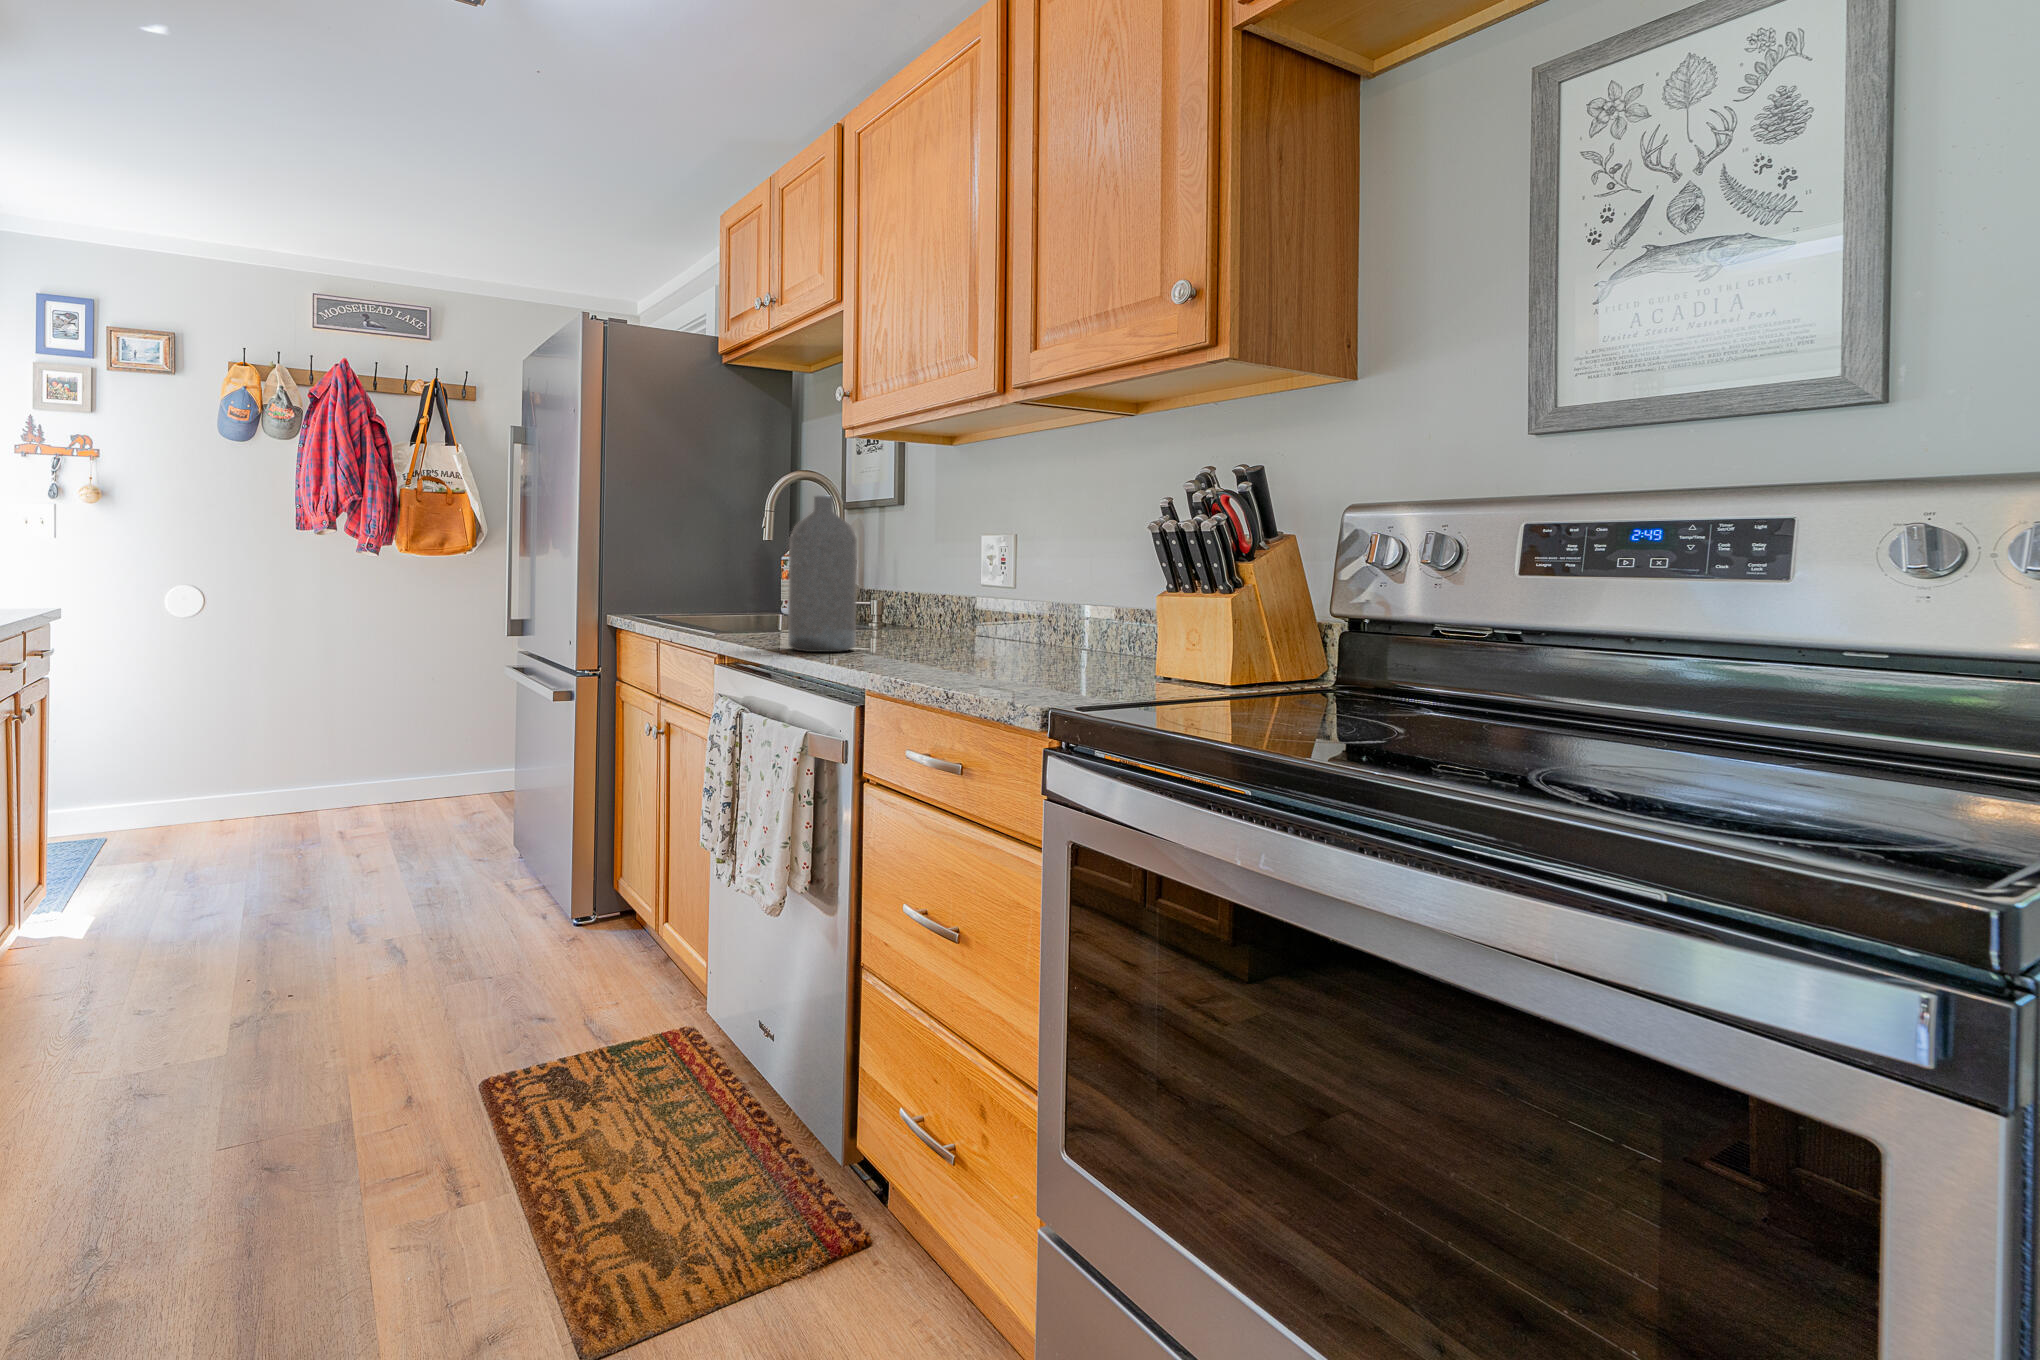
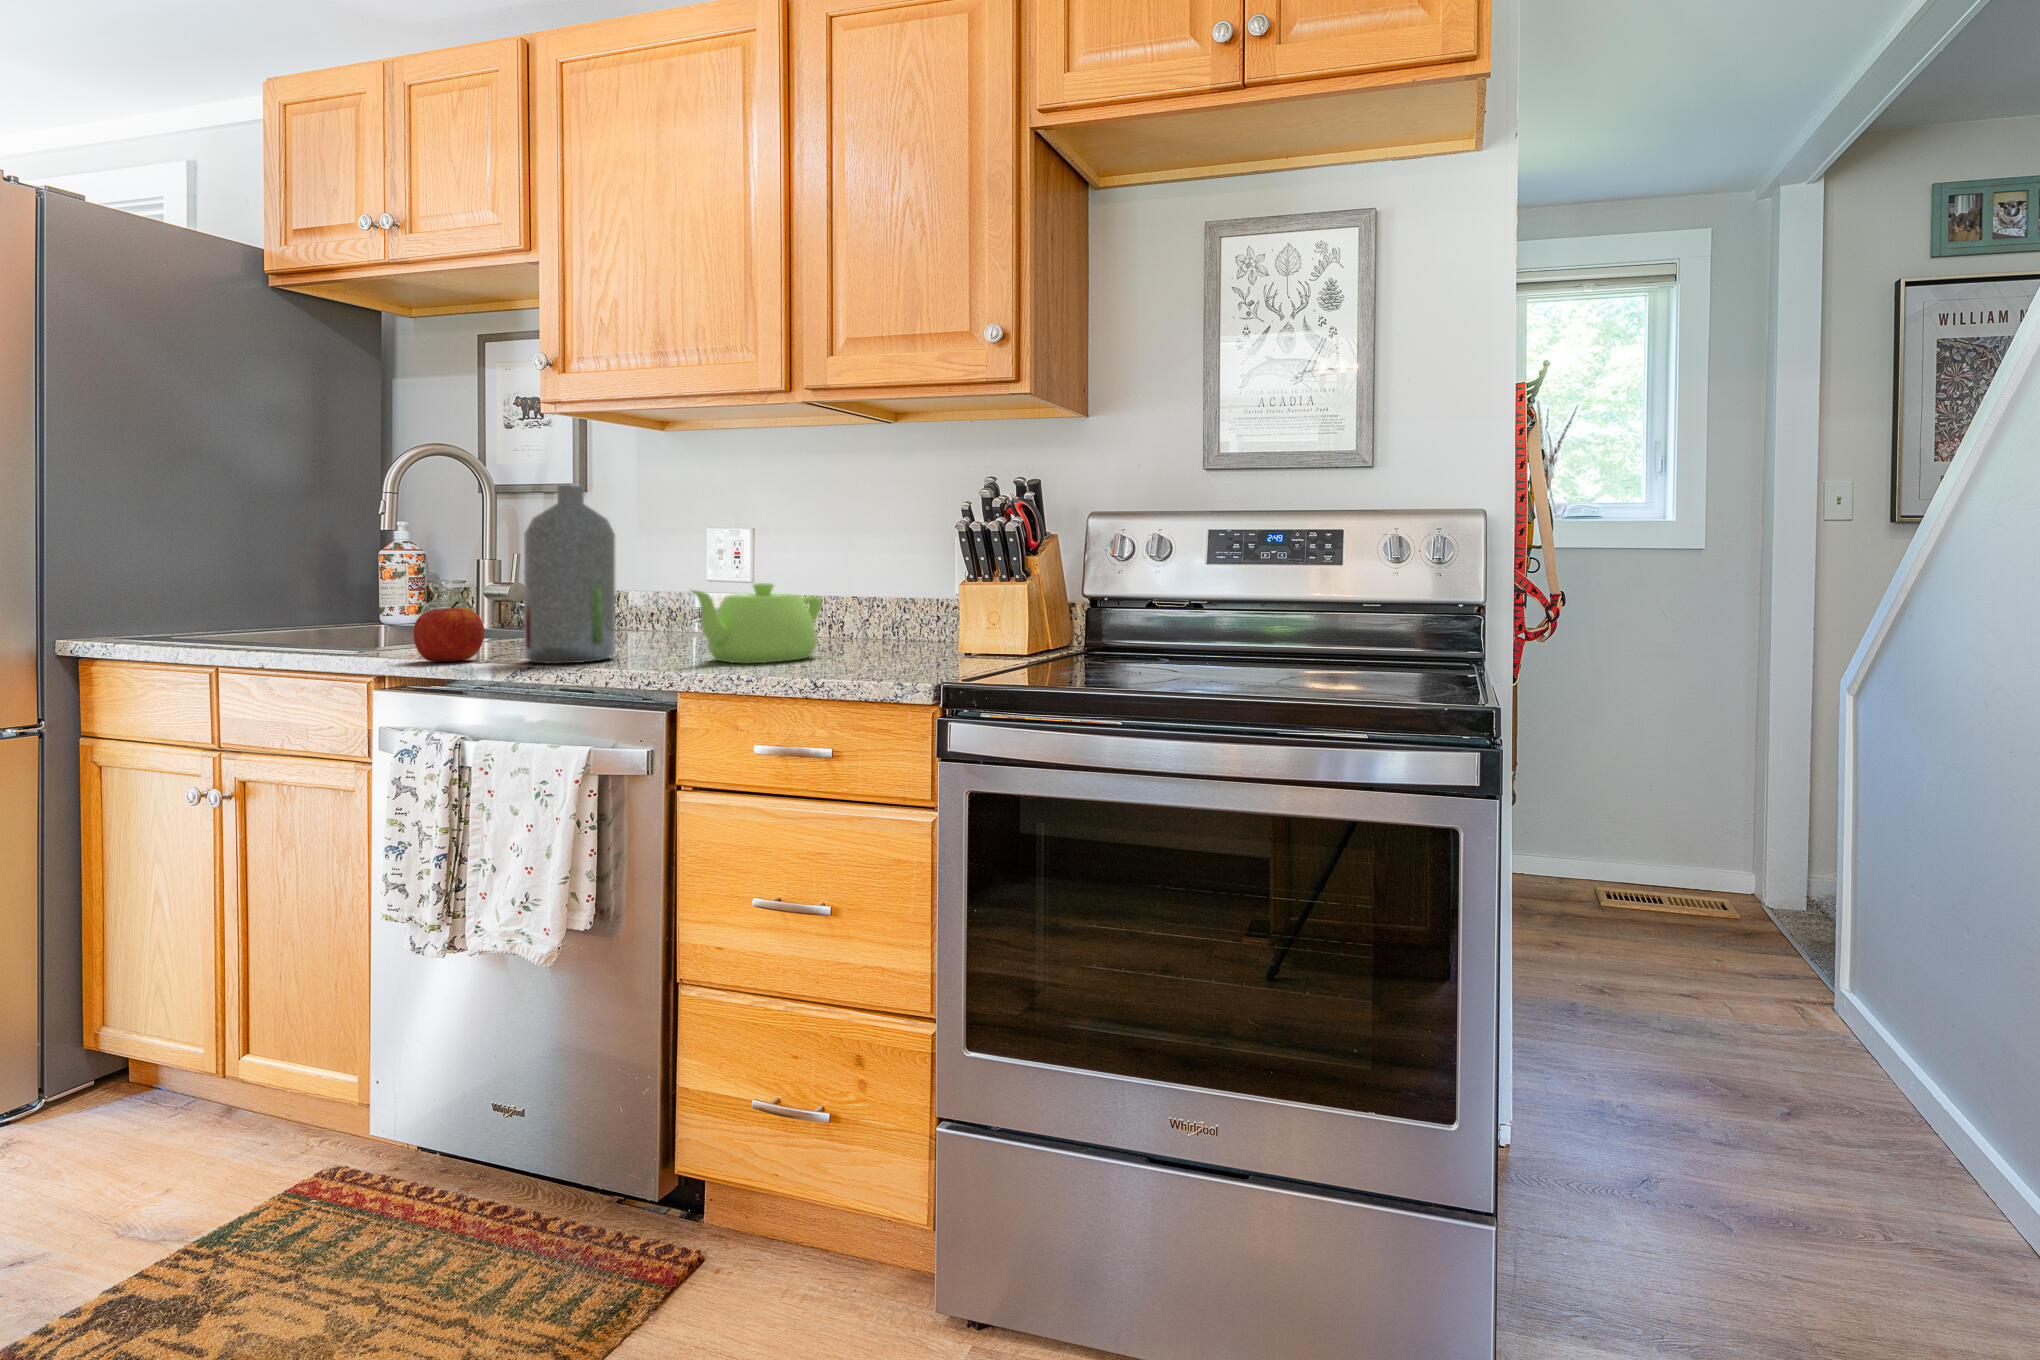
teapot: none [890,586,1026,666] -> present [692,583,822,663]
apple: none [727,595,773,644] -> present [414,602,484,661]

